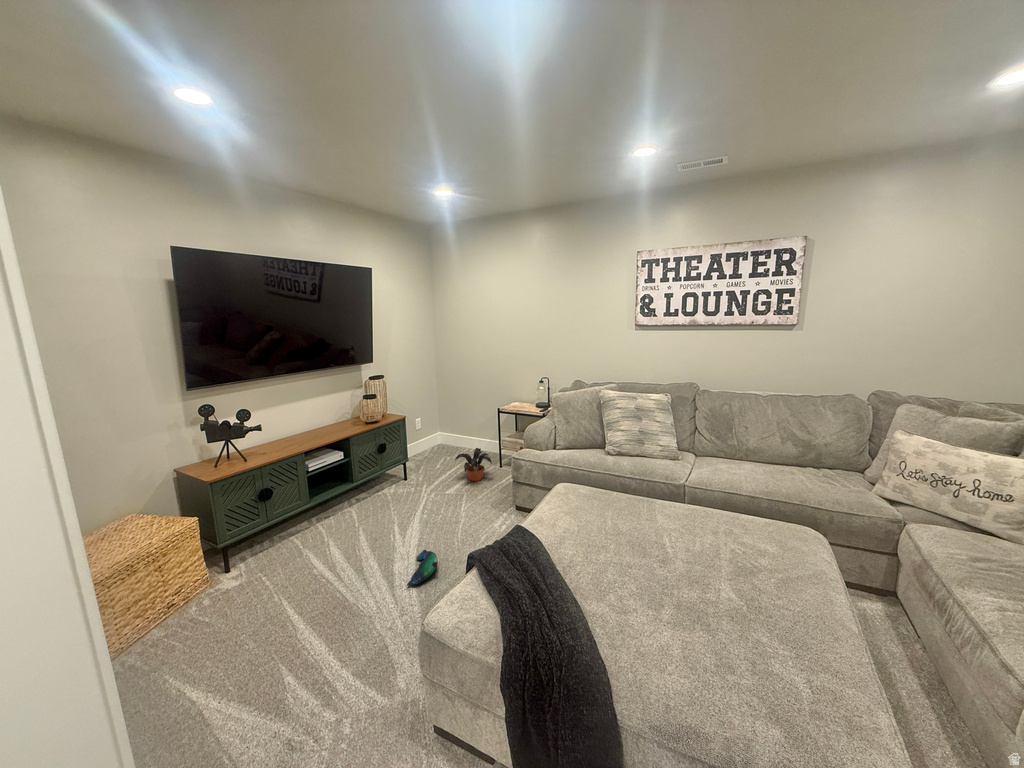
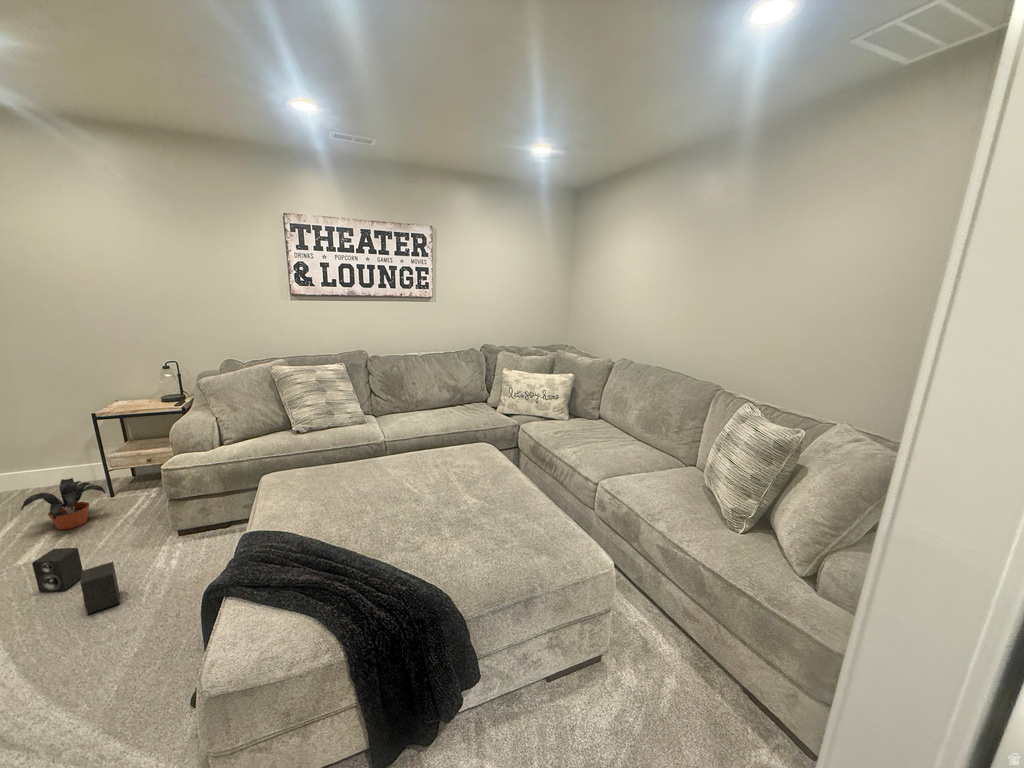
speaker: none [440,491,468,543] -> present [32,548,119,614]
plush toy: present [407,550,438,586] -> none [35,635,99,702]

